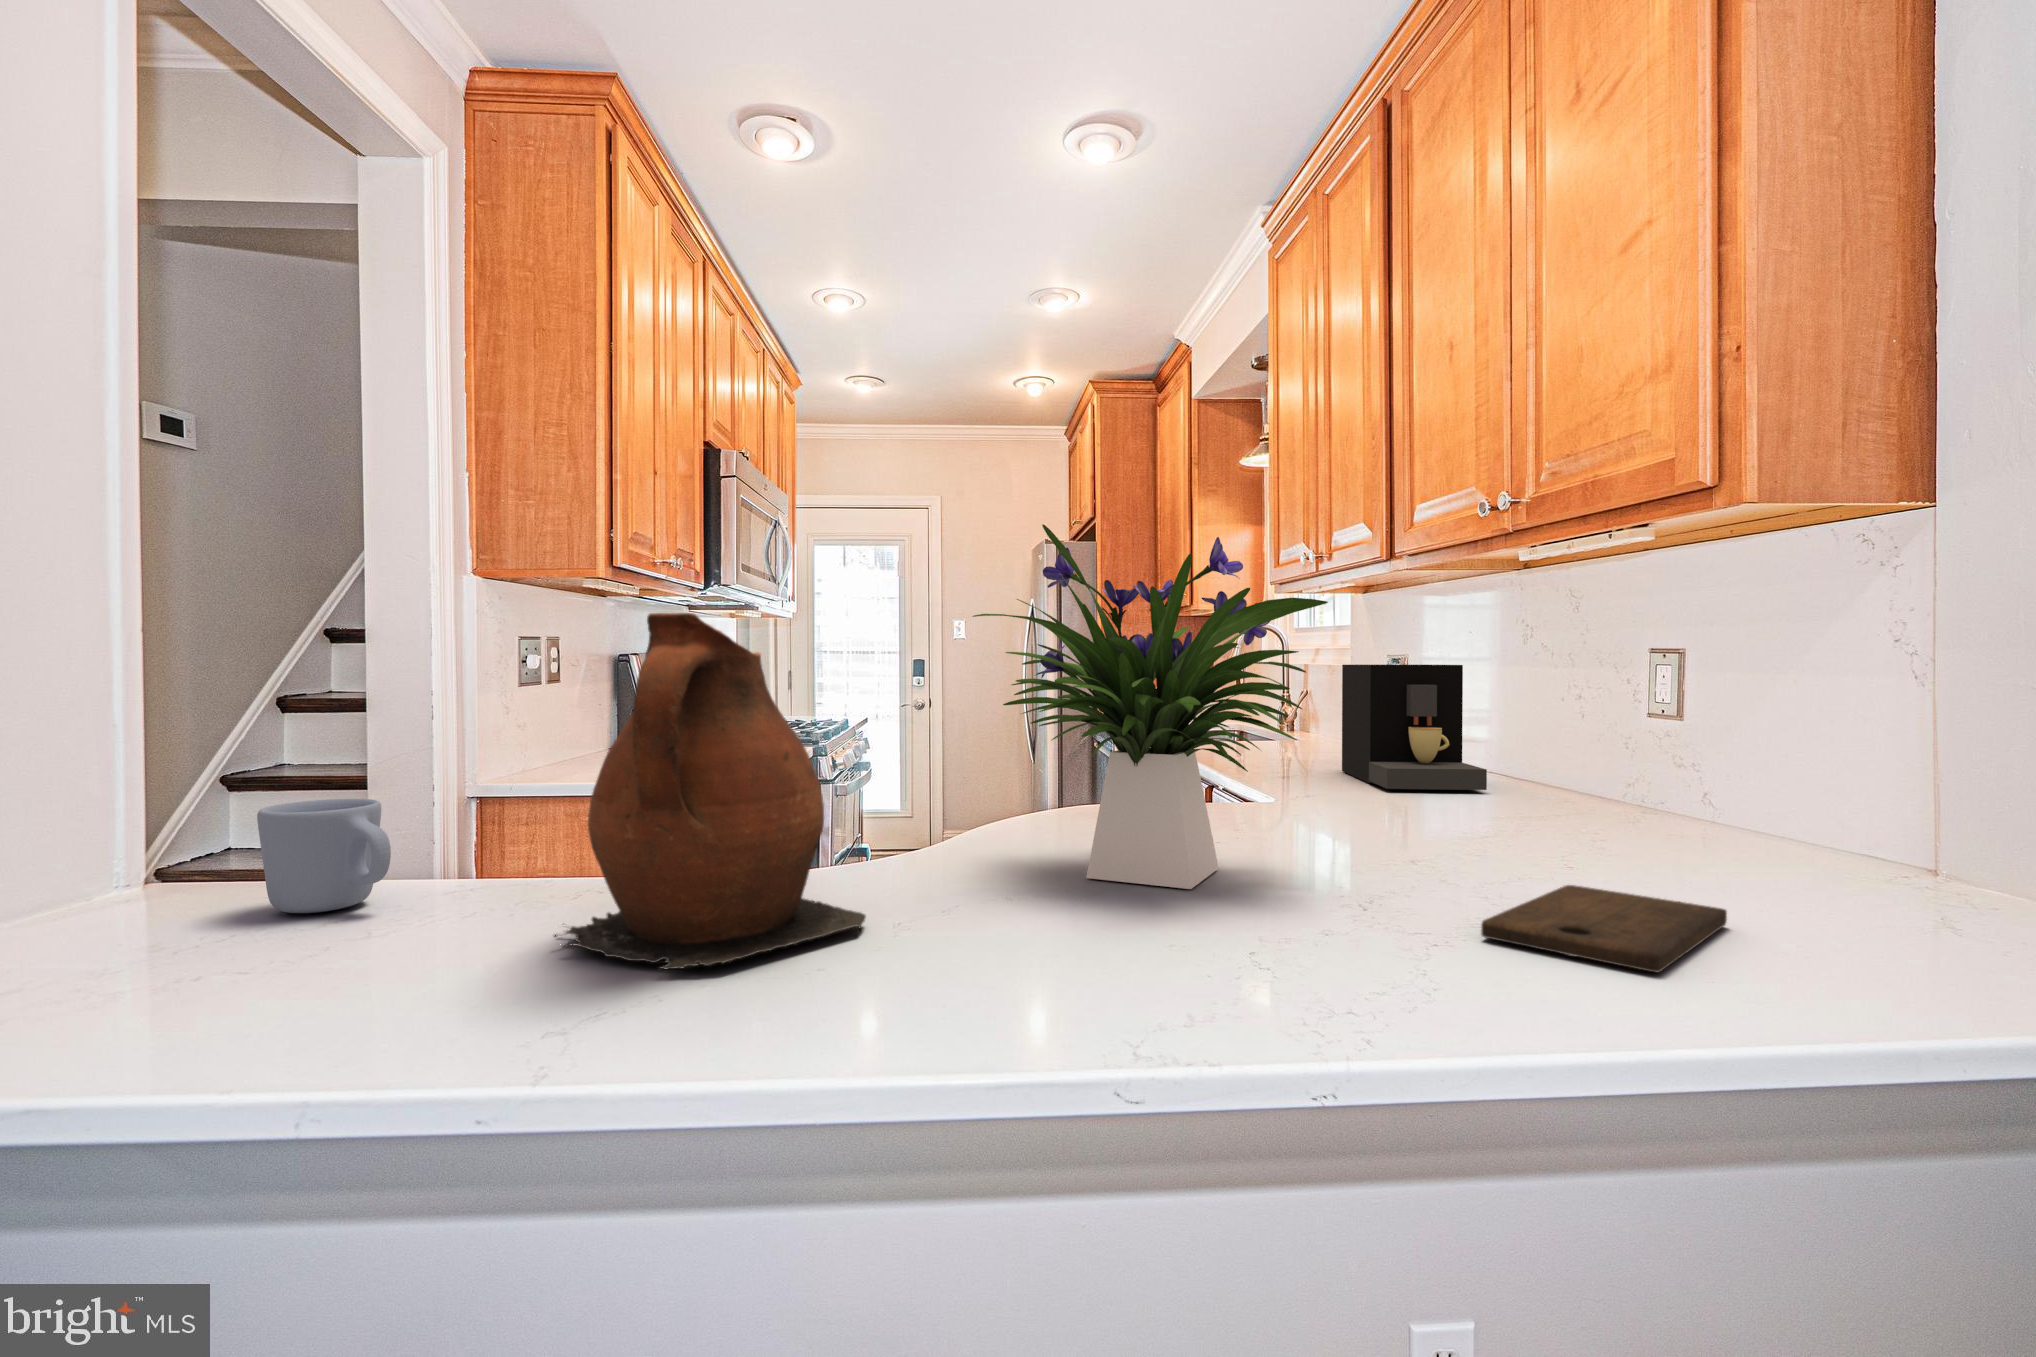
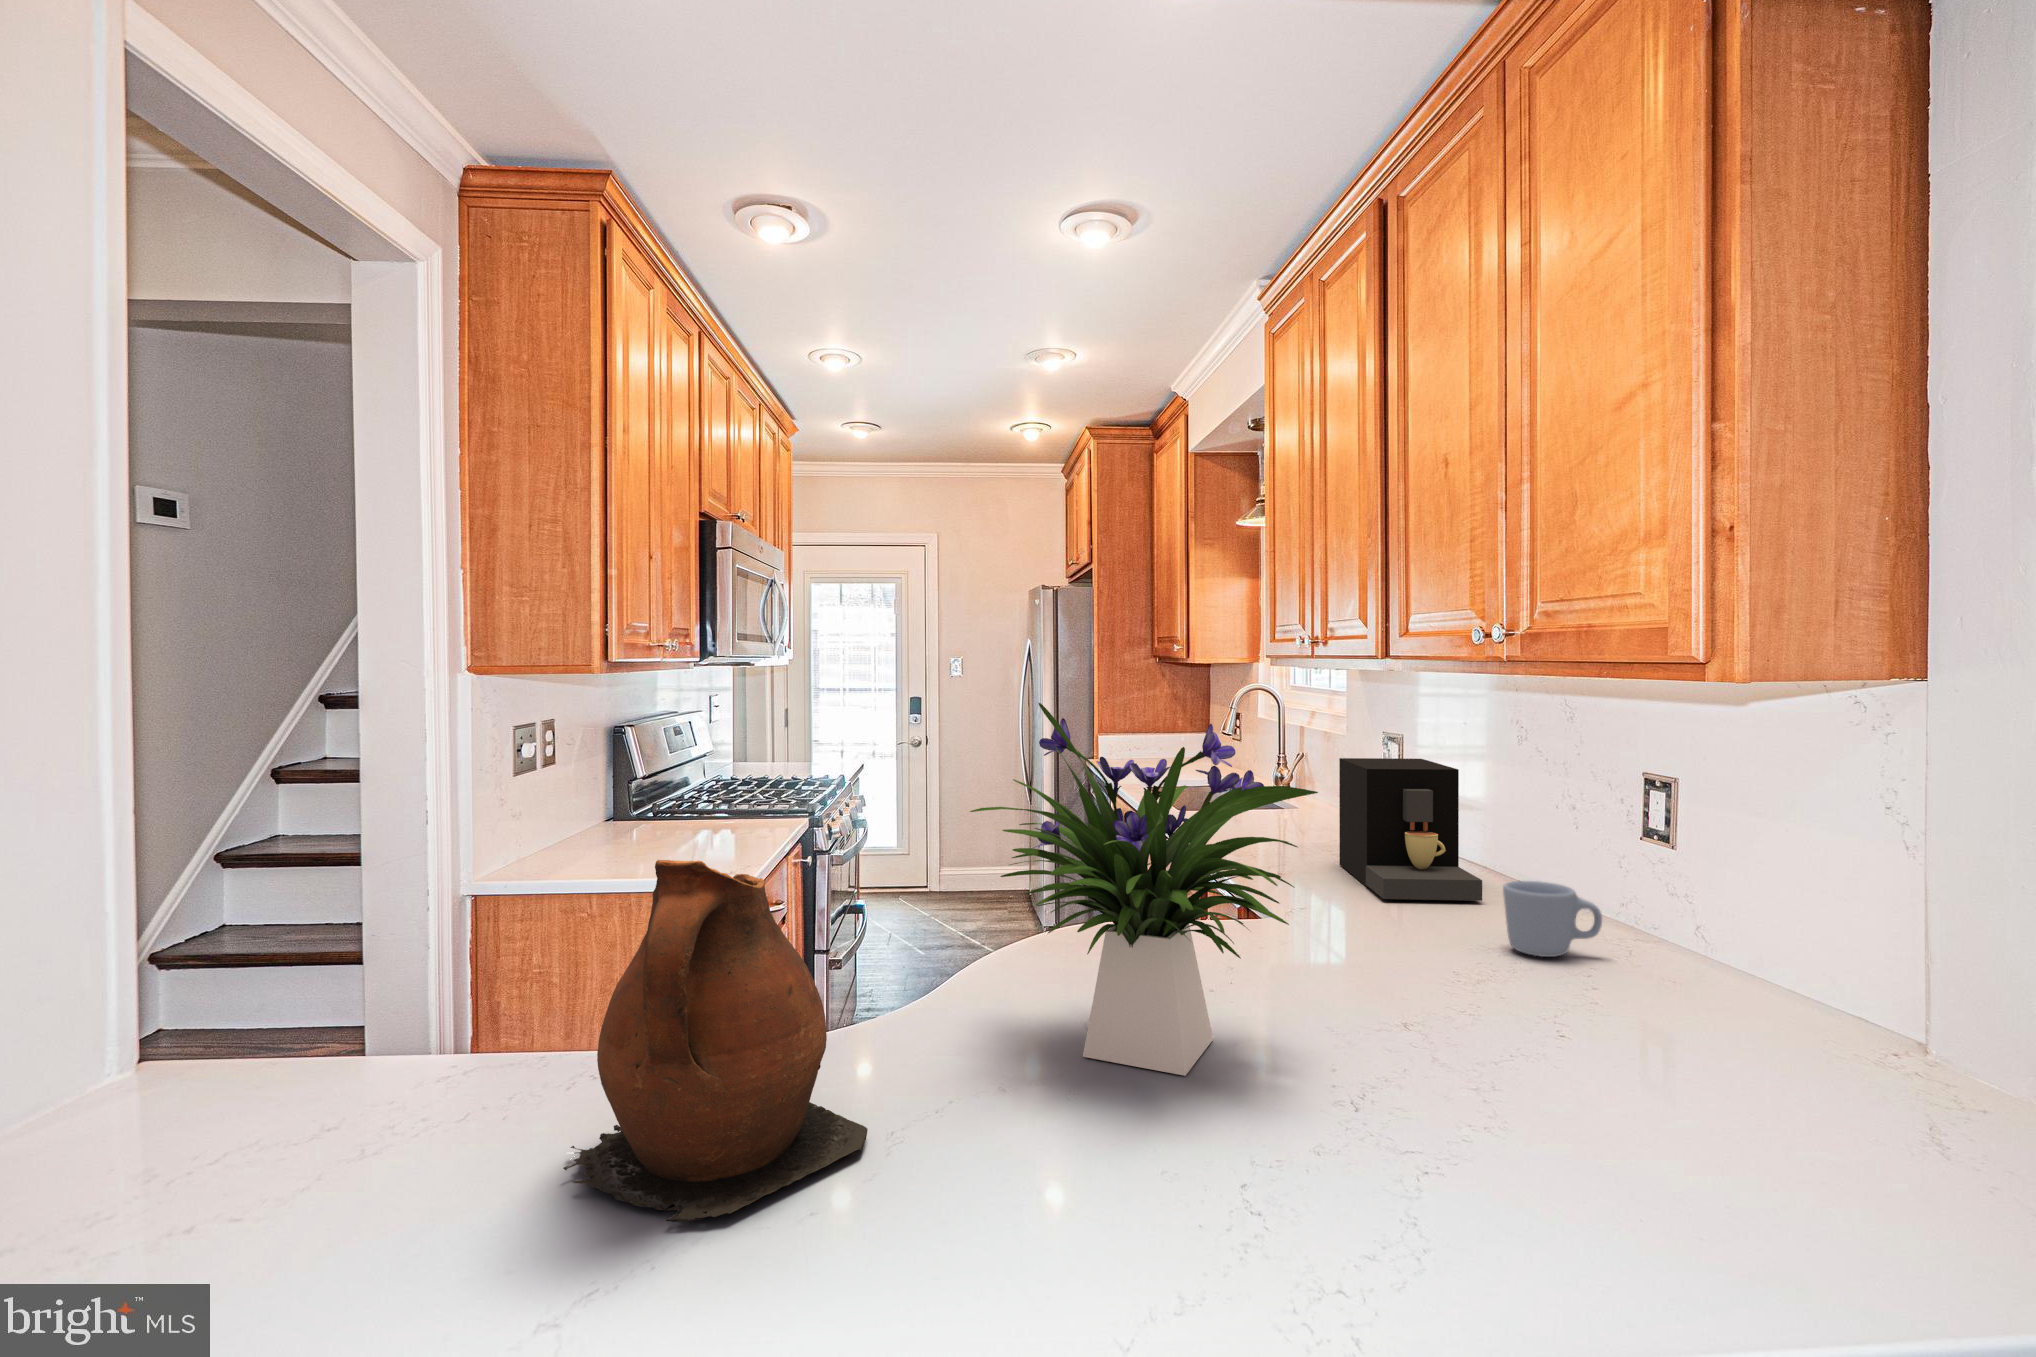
mug: present [257,799,391,913] -> present [1503,881,1602,957]
cutting board: present [1481,885,1727,972] -> none [1466,1078,1705,1219]

